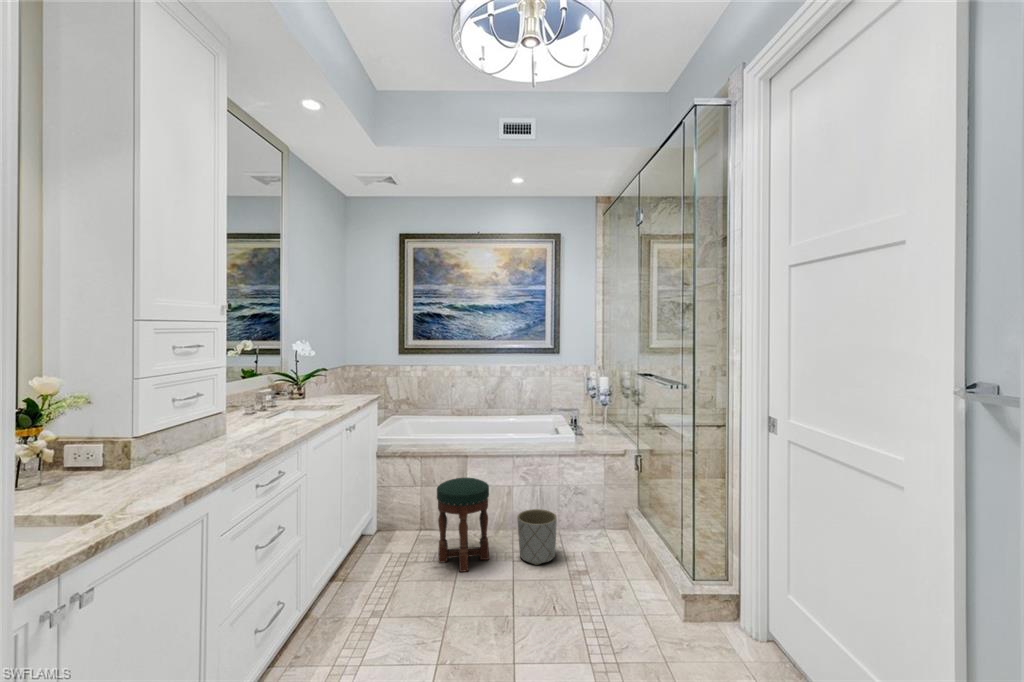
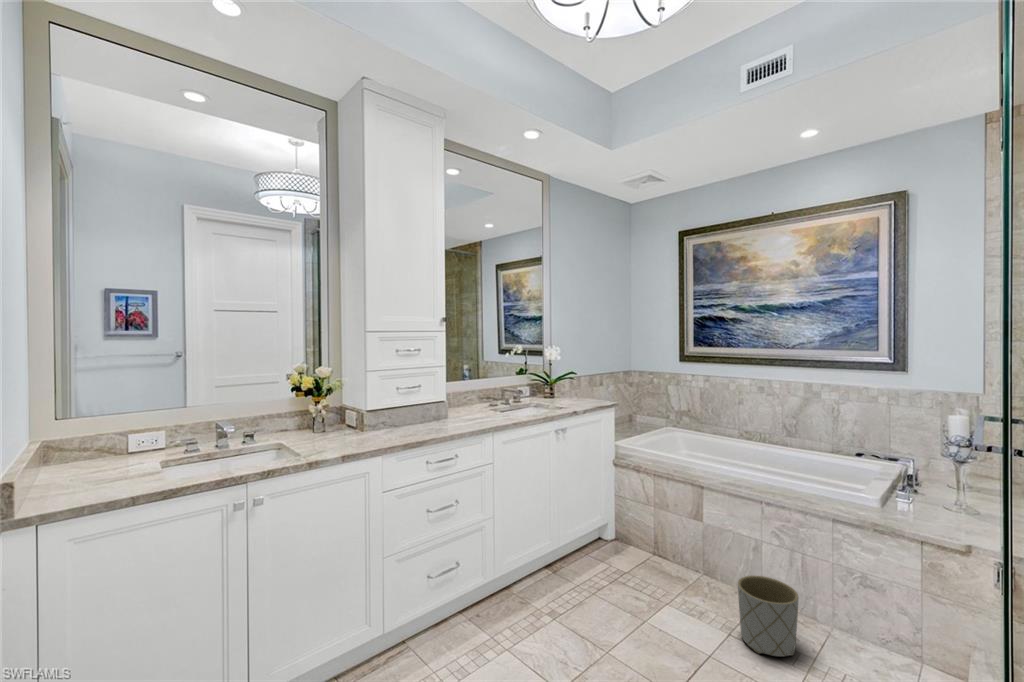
stool: present [437,478,489,572] -> none [641,507,705,618]

